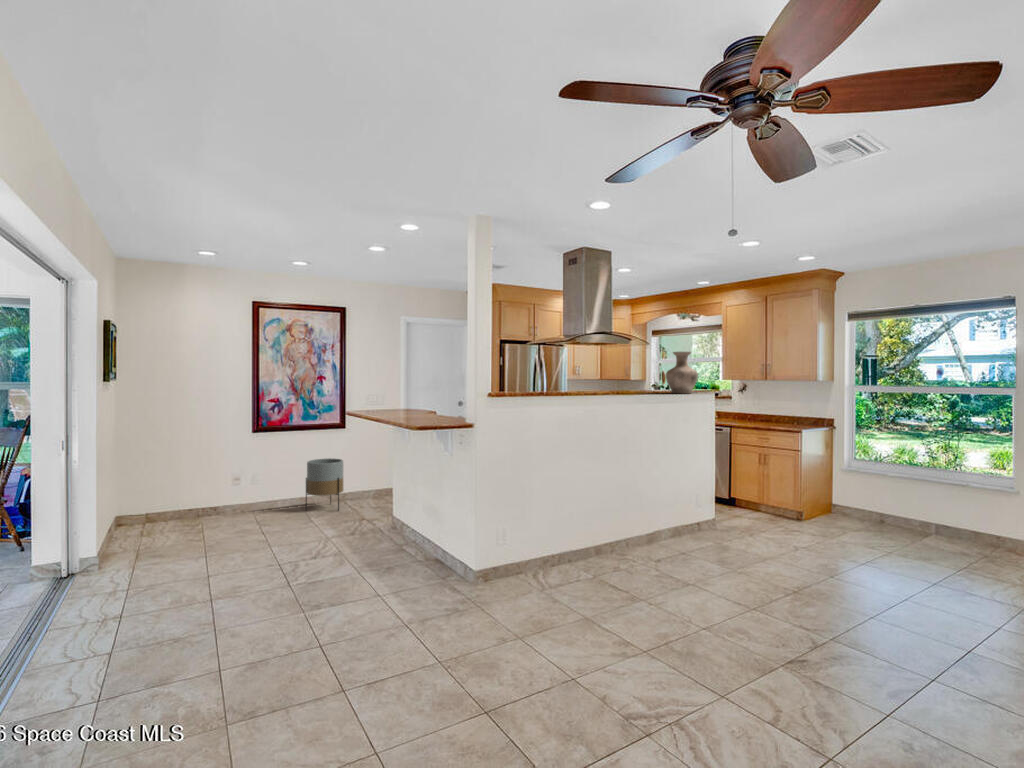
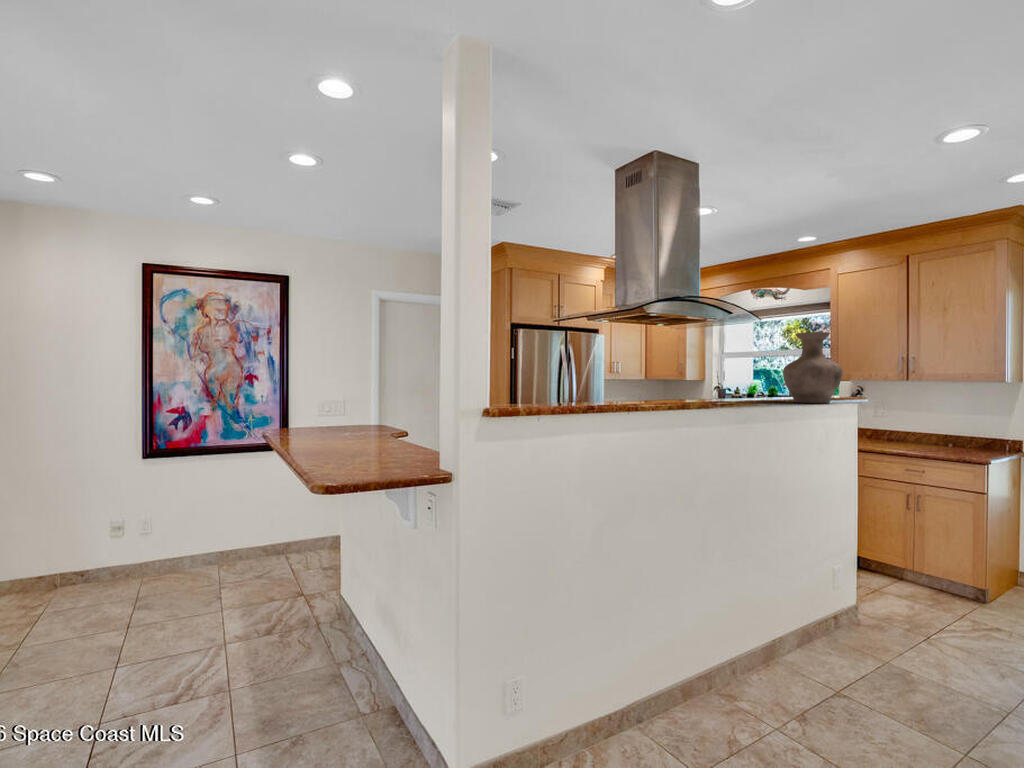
planter: present [306,458,343,510] -> none [222,494,281,574]

